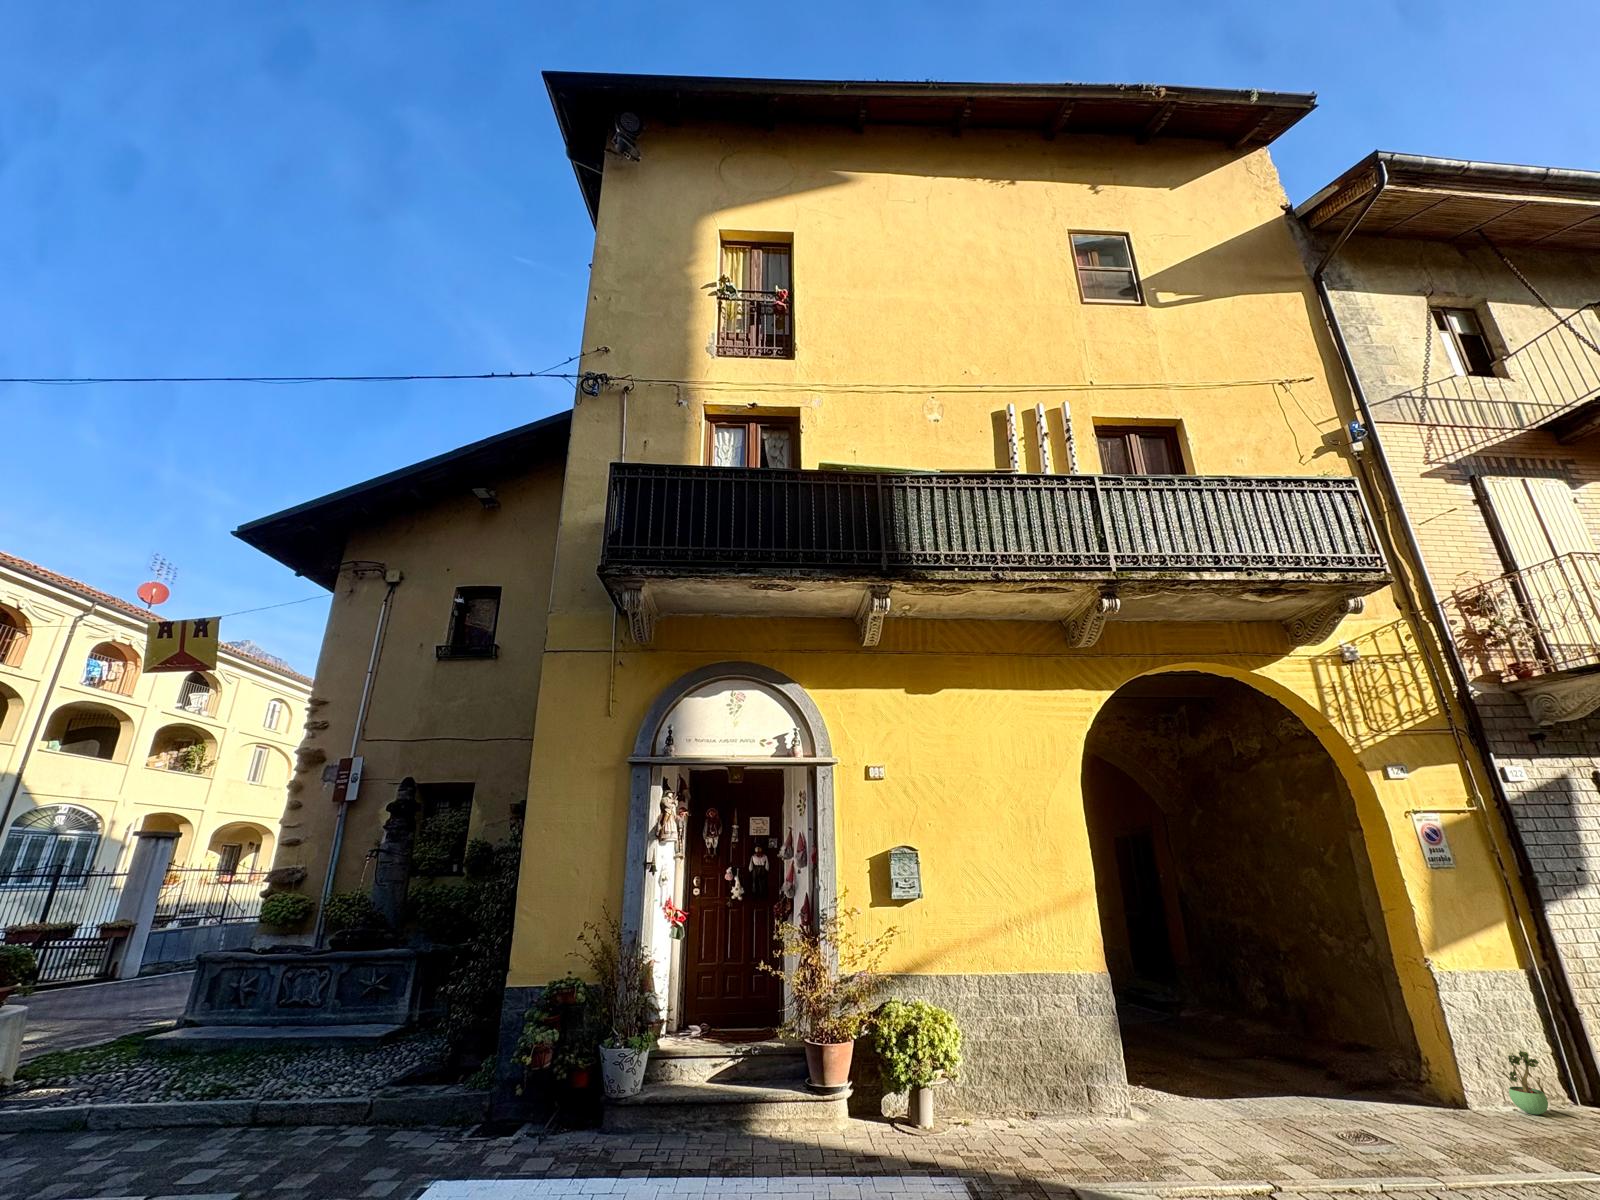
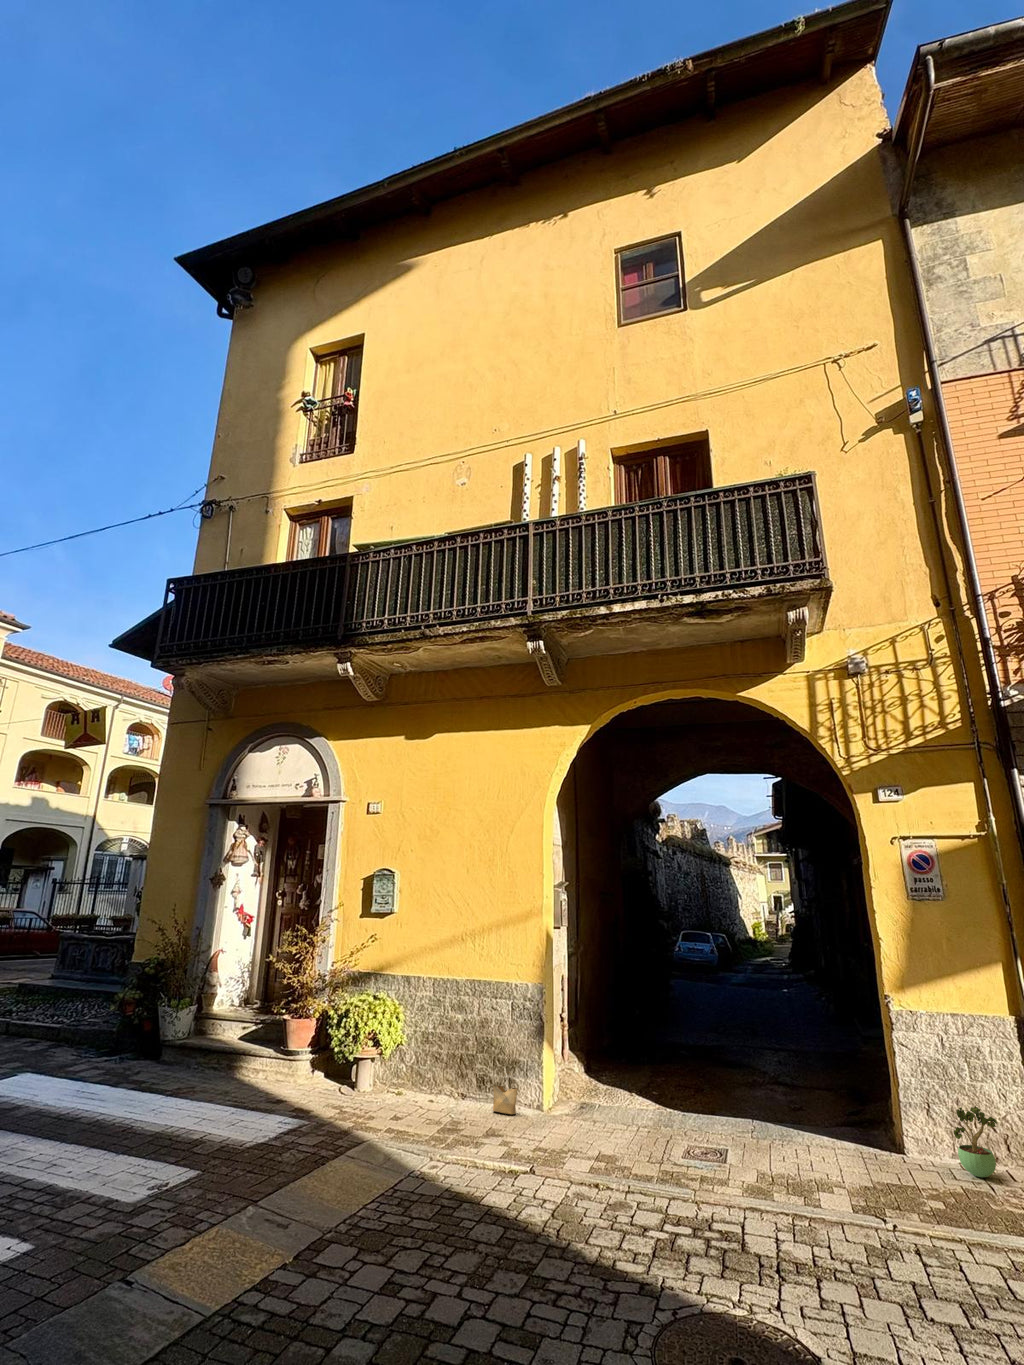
woven basket: none [1075,1077,1108,1126] -> present [493,1072,518,1114]

